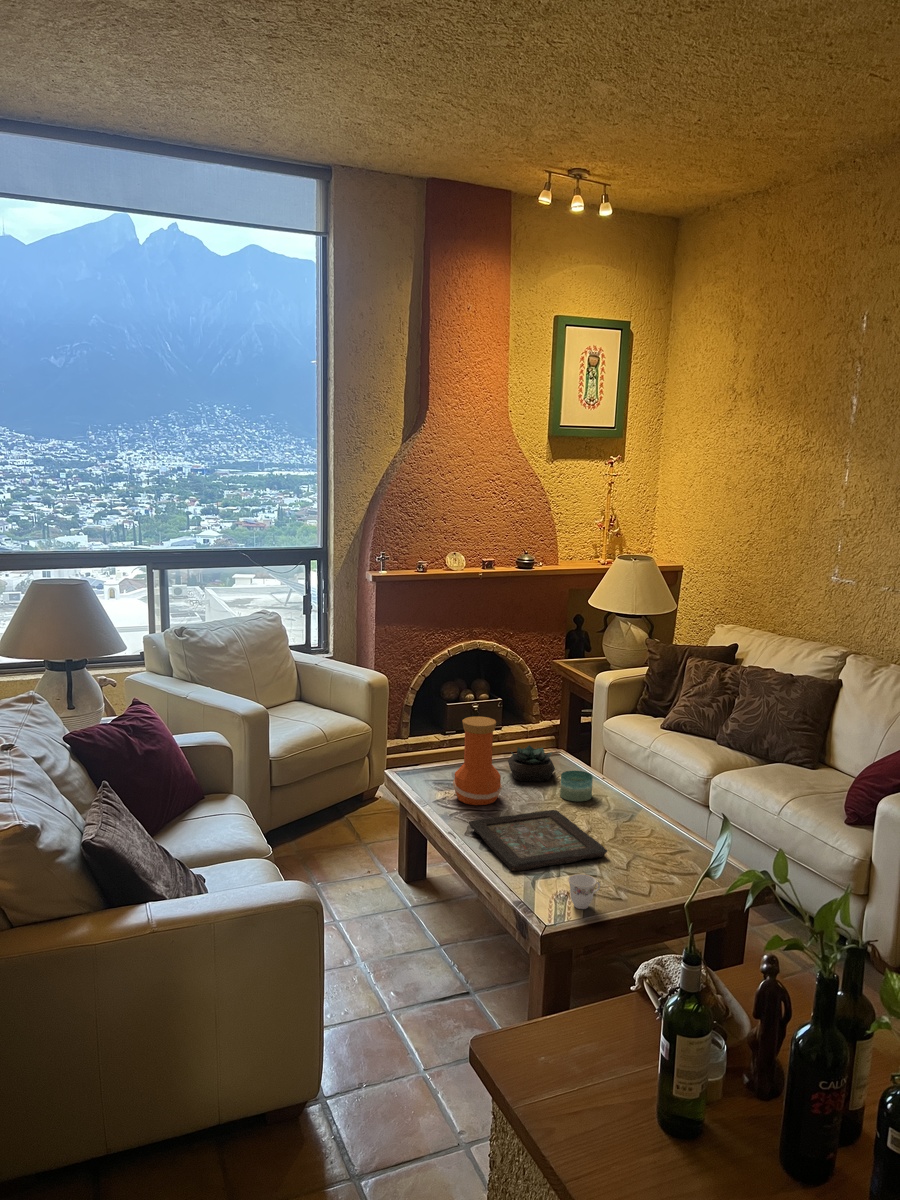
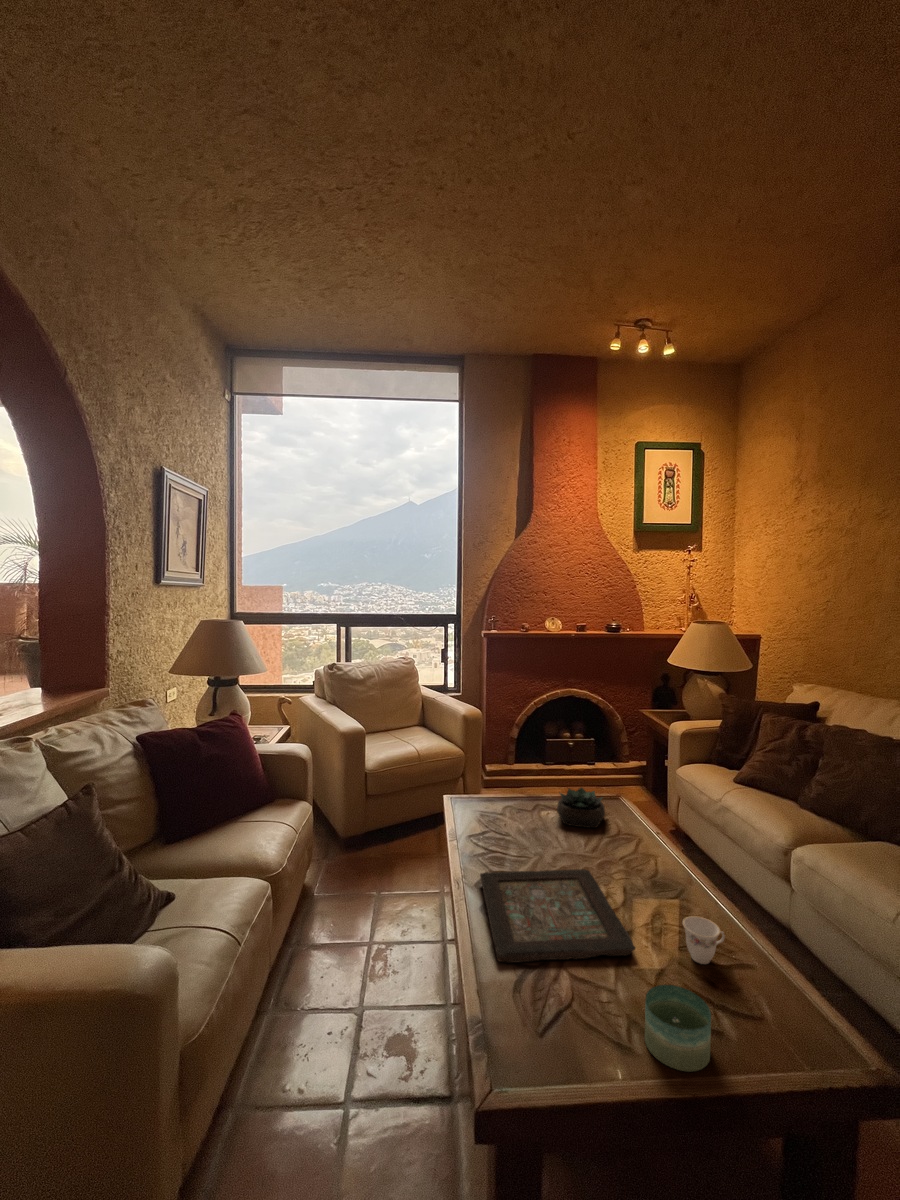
vase: present [453,716,502,805] -> none [487,753,537,851]
candle: present [560,771,593,801] -> present [645,985,711,1072]
teacup: present [568,874,600,909] -> present [683,916,725,964]

